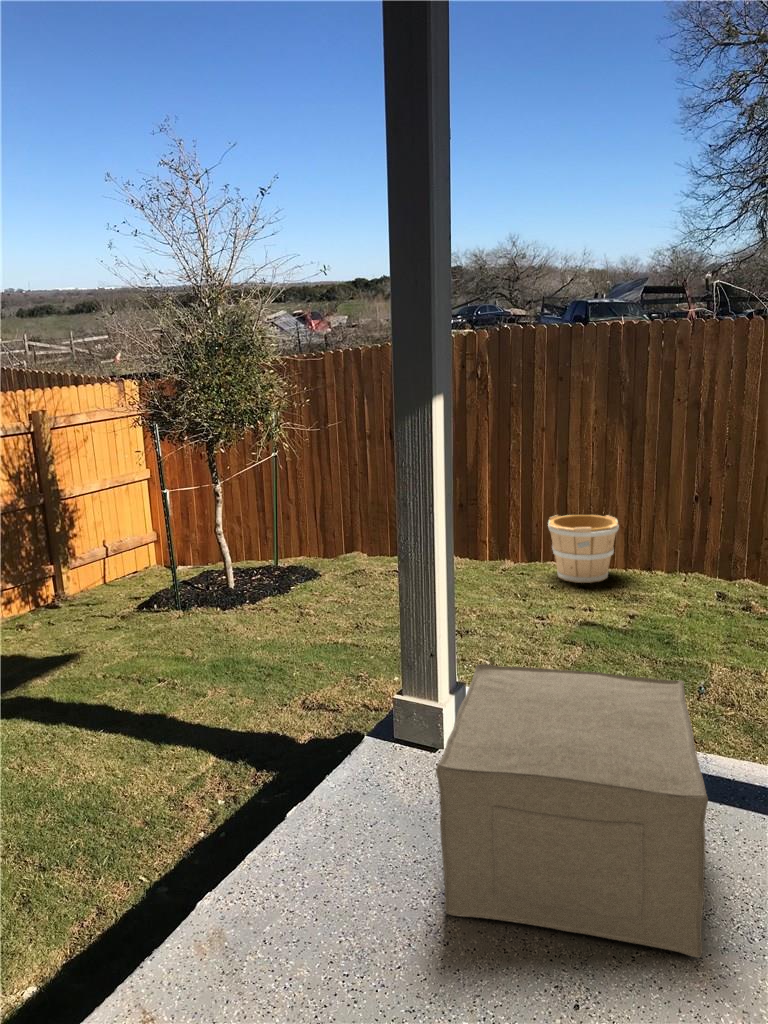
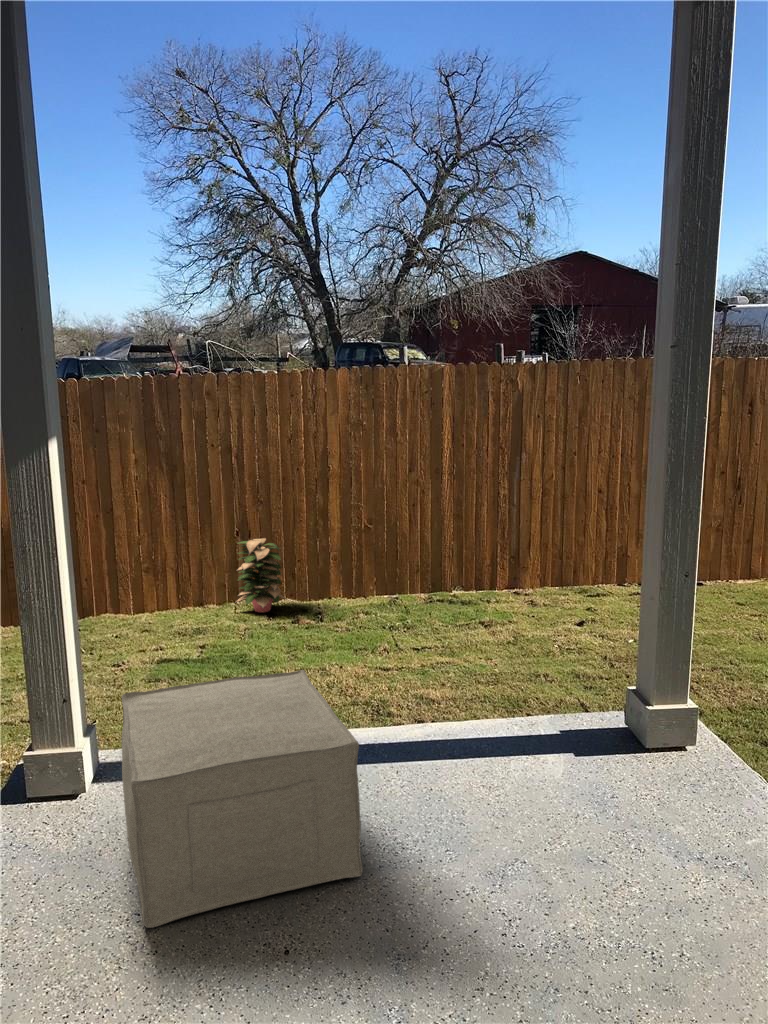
decorative plant: none [682,504,748,588] -> present [236,539,286,612]
wooden bucket: present [548,515,619,583] -> none [104,559,175,627]

